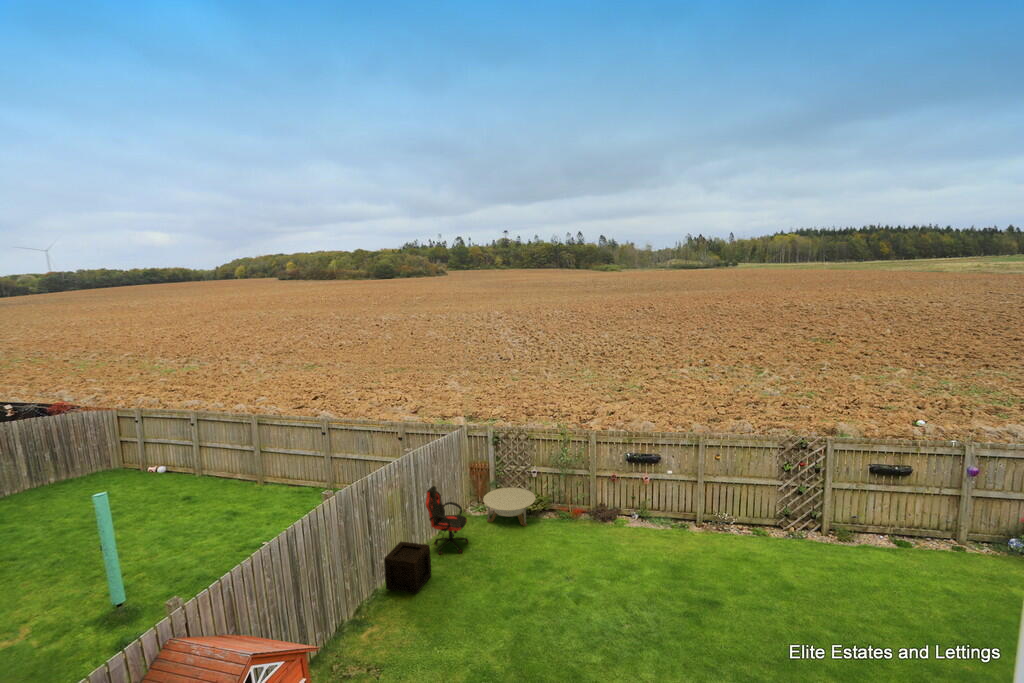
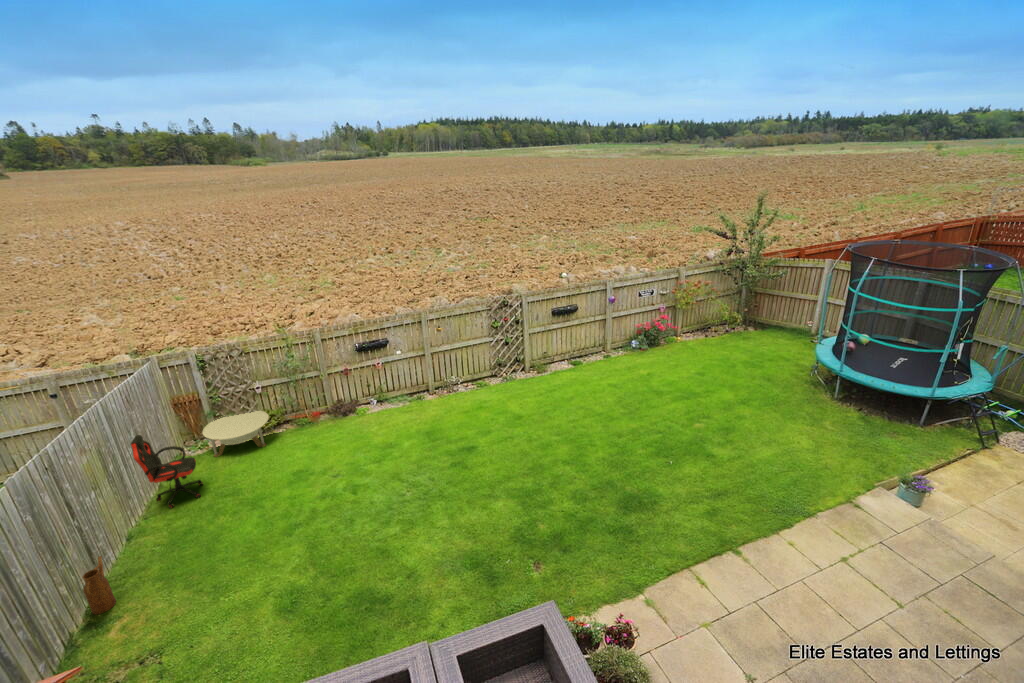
wooden crate: present [384,542,431,594] -> none [104,499,173,569]
watering can: none [356,575,375,623] -> present [82,556,116,614]

